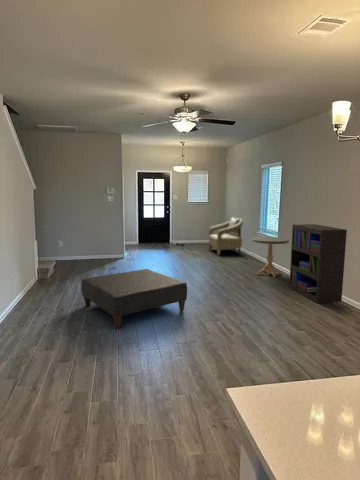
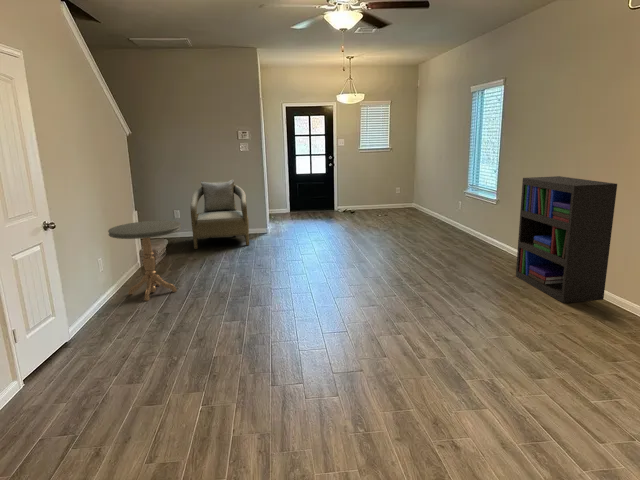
armchair: present [209,217,243,255] -> present [190,179,249,249]
side table: present [252,236,289,277] -> present [108,221,181,301]
ottoman: present [81,269,187,329] -> none [194,252,355,349]

